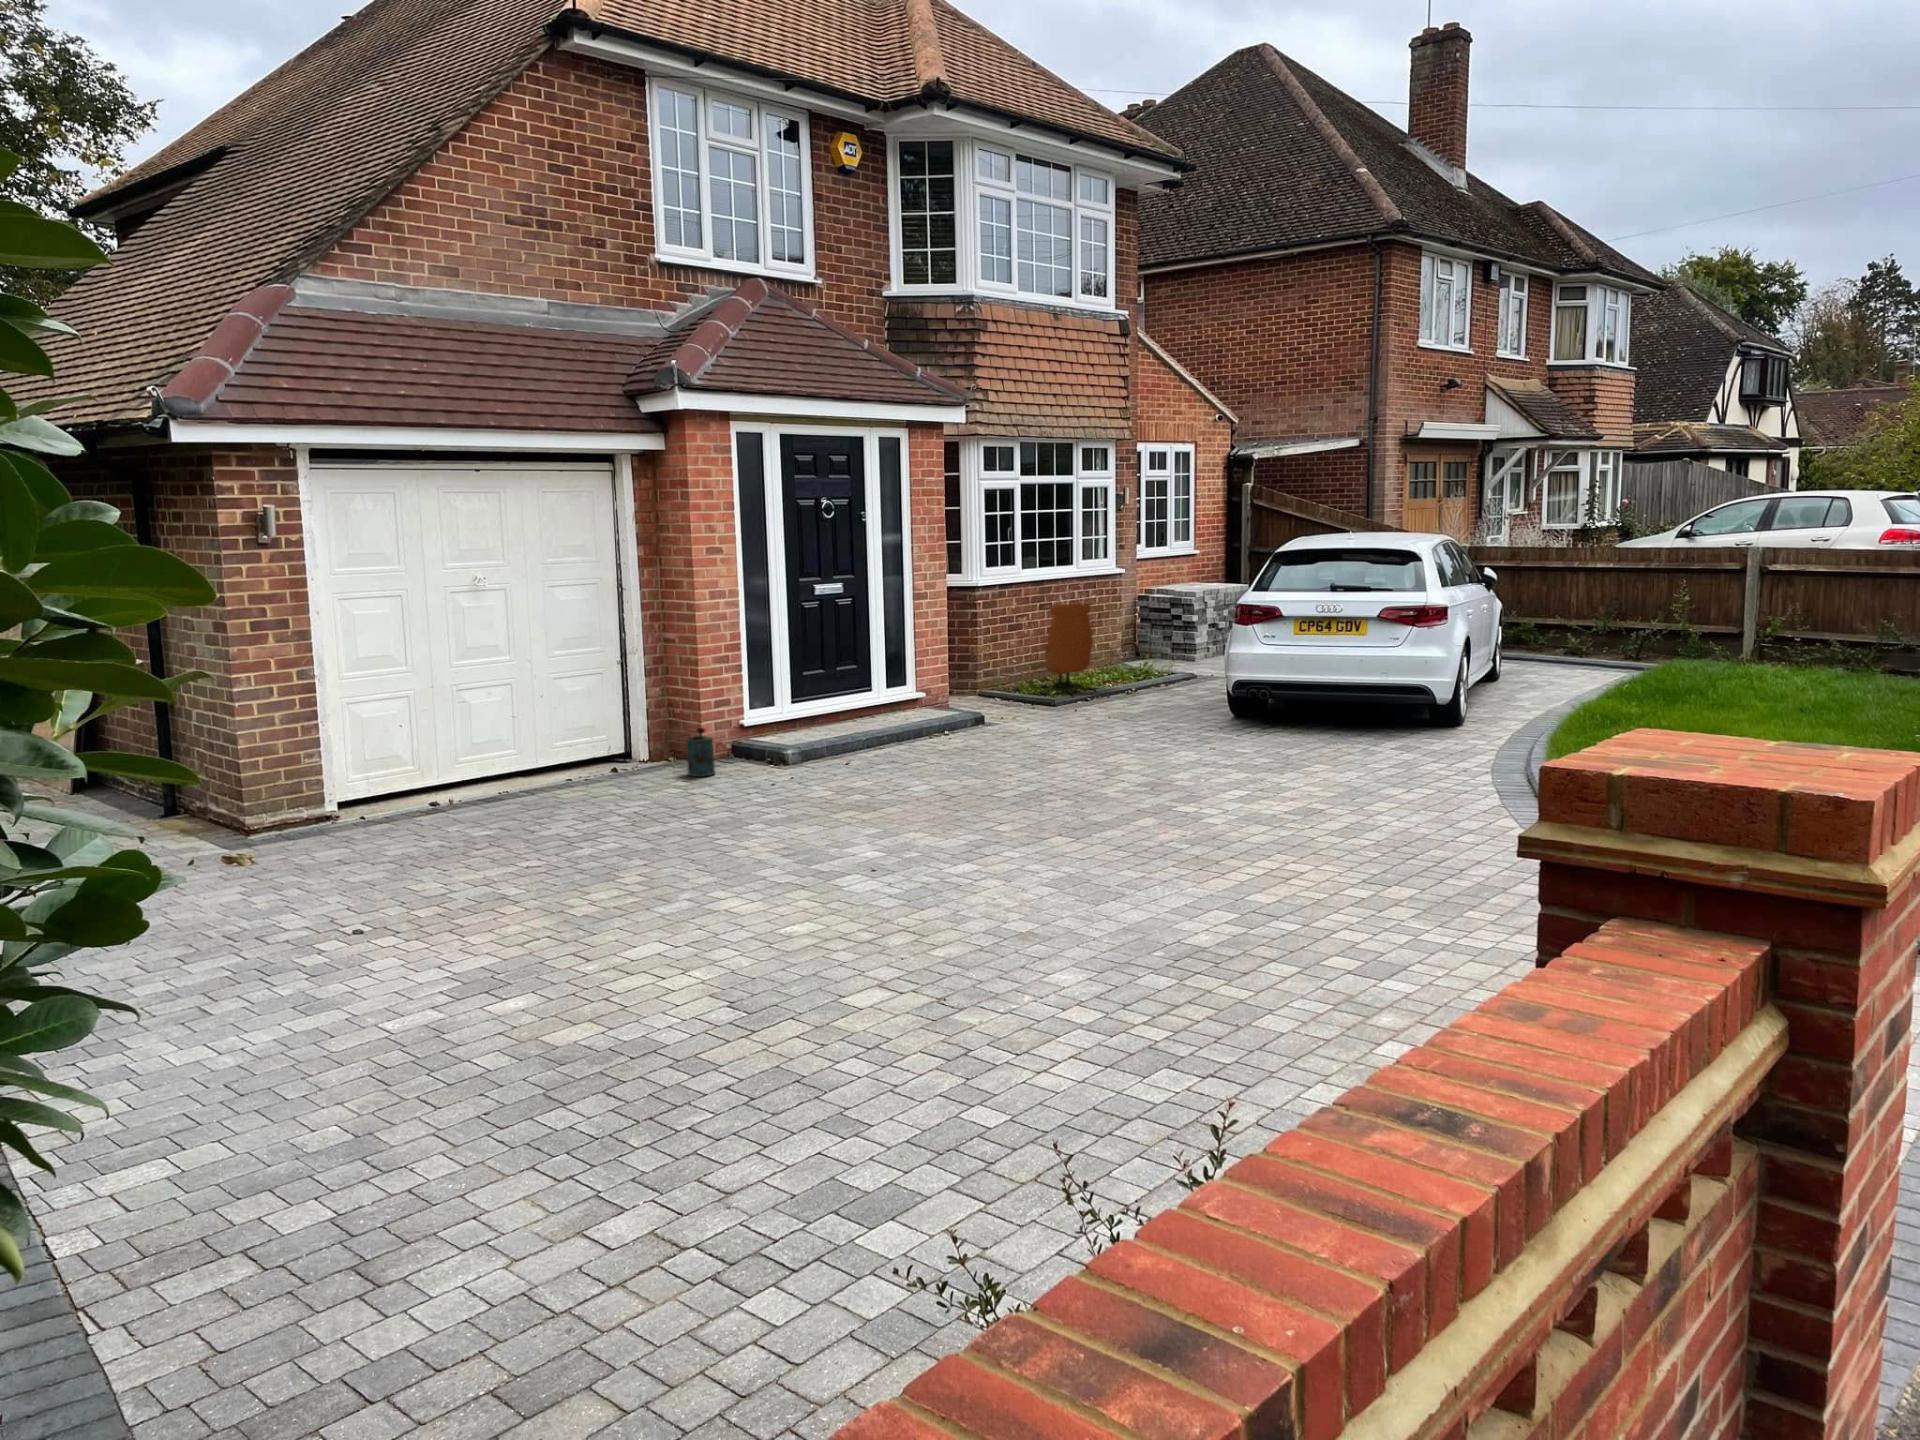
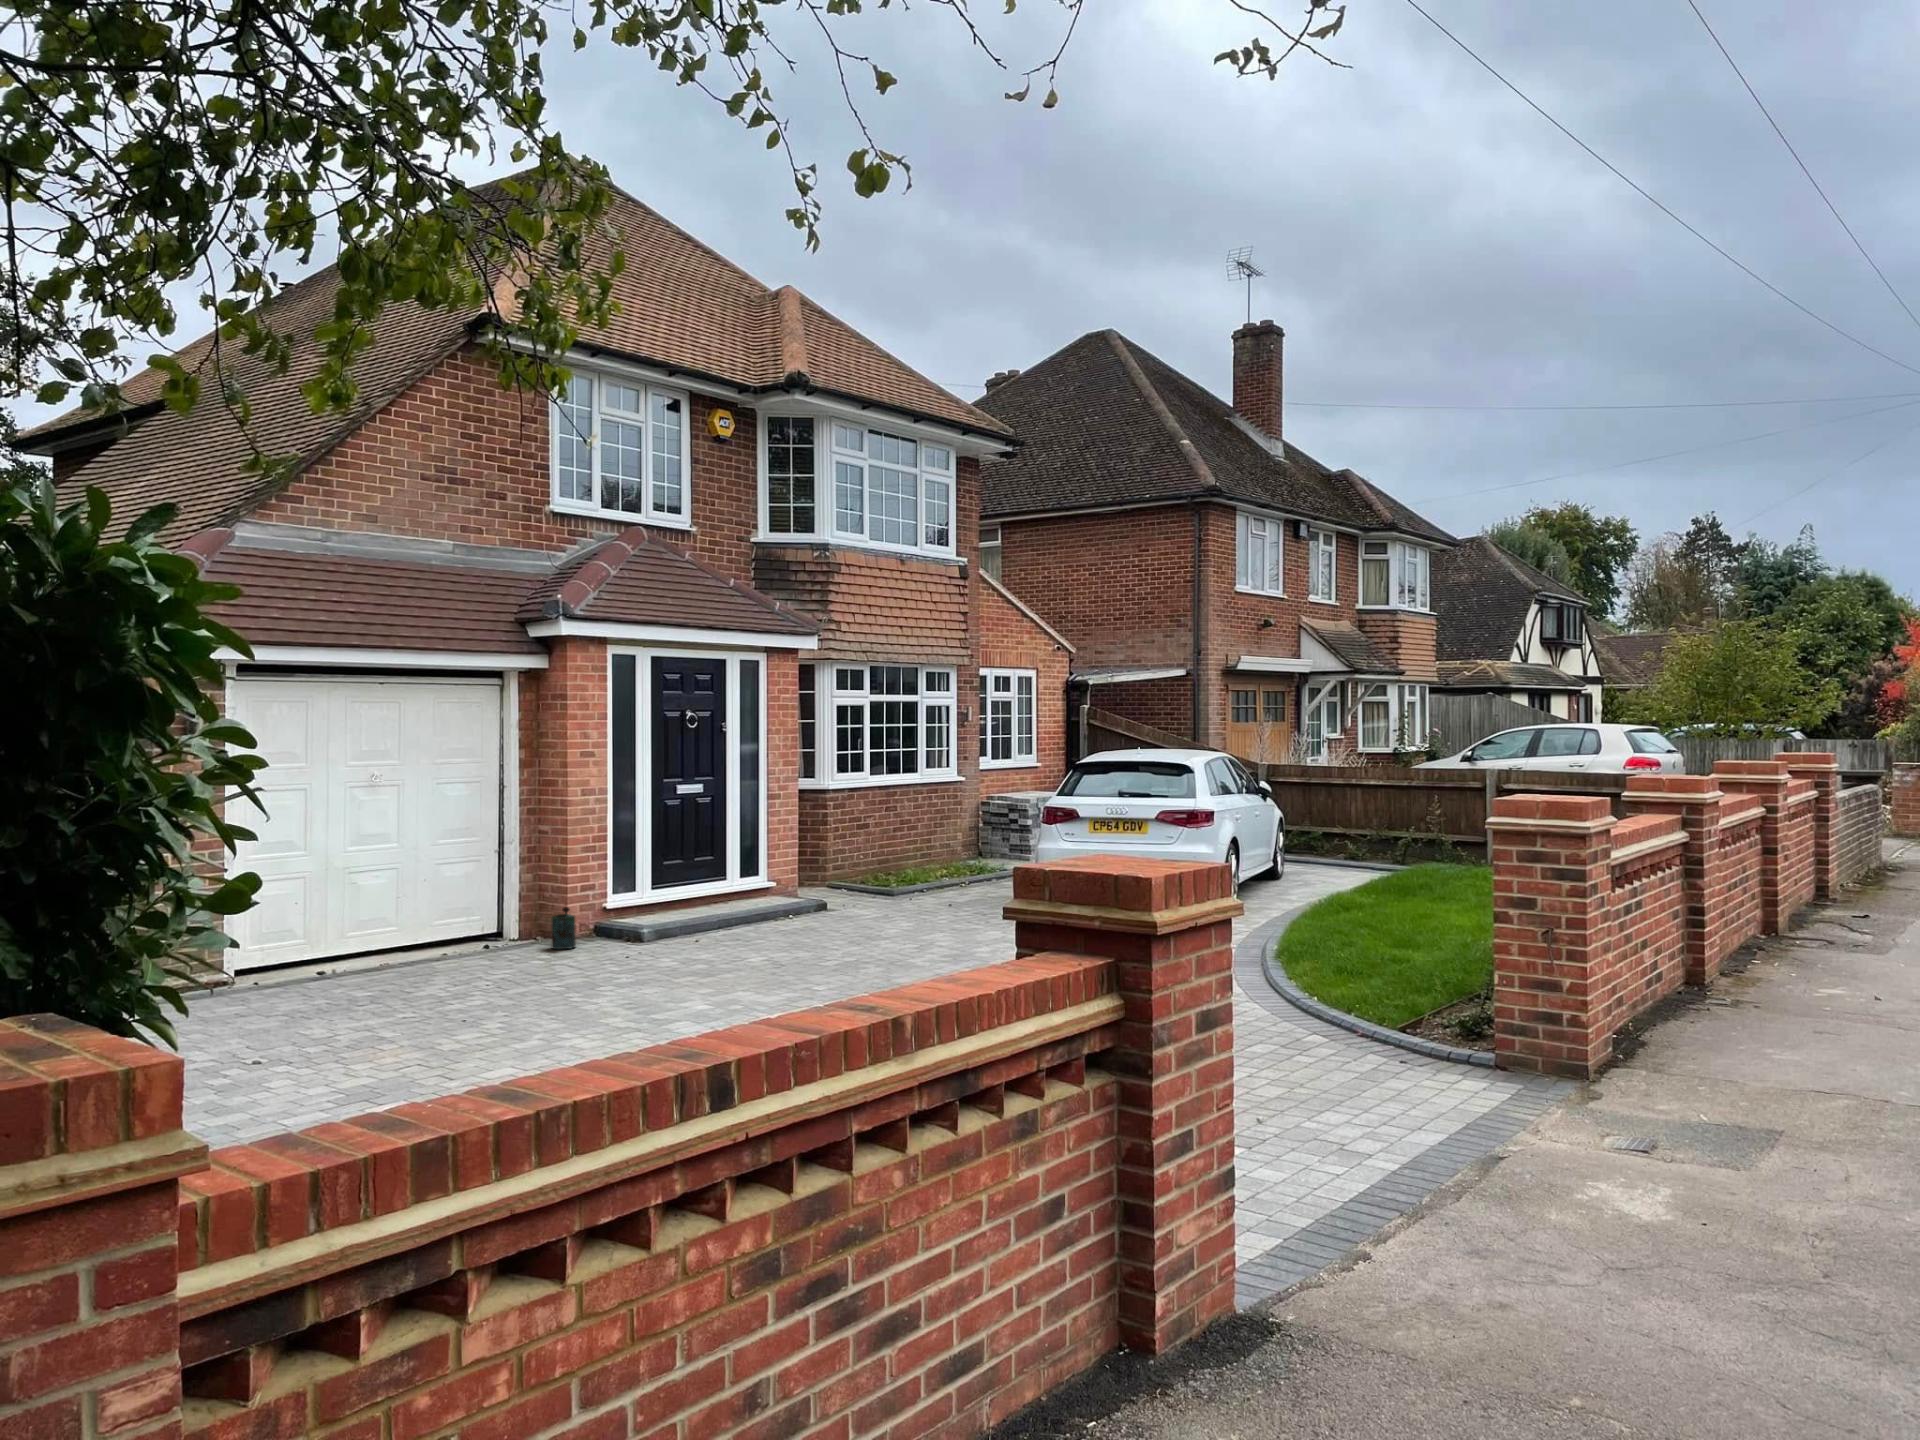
lounge chair: present [1042,603,1095,695] -> none [883,806,933,887]

